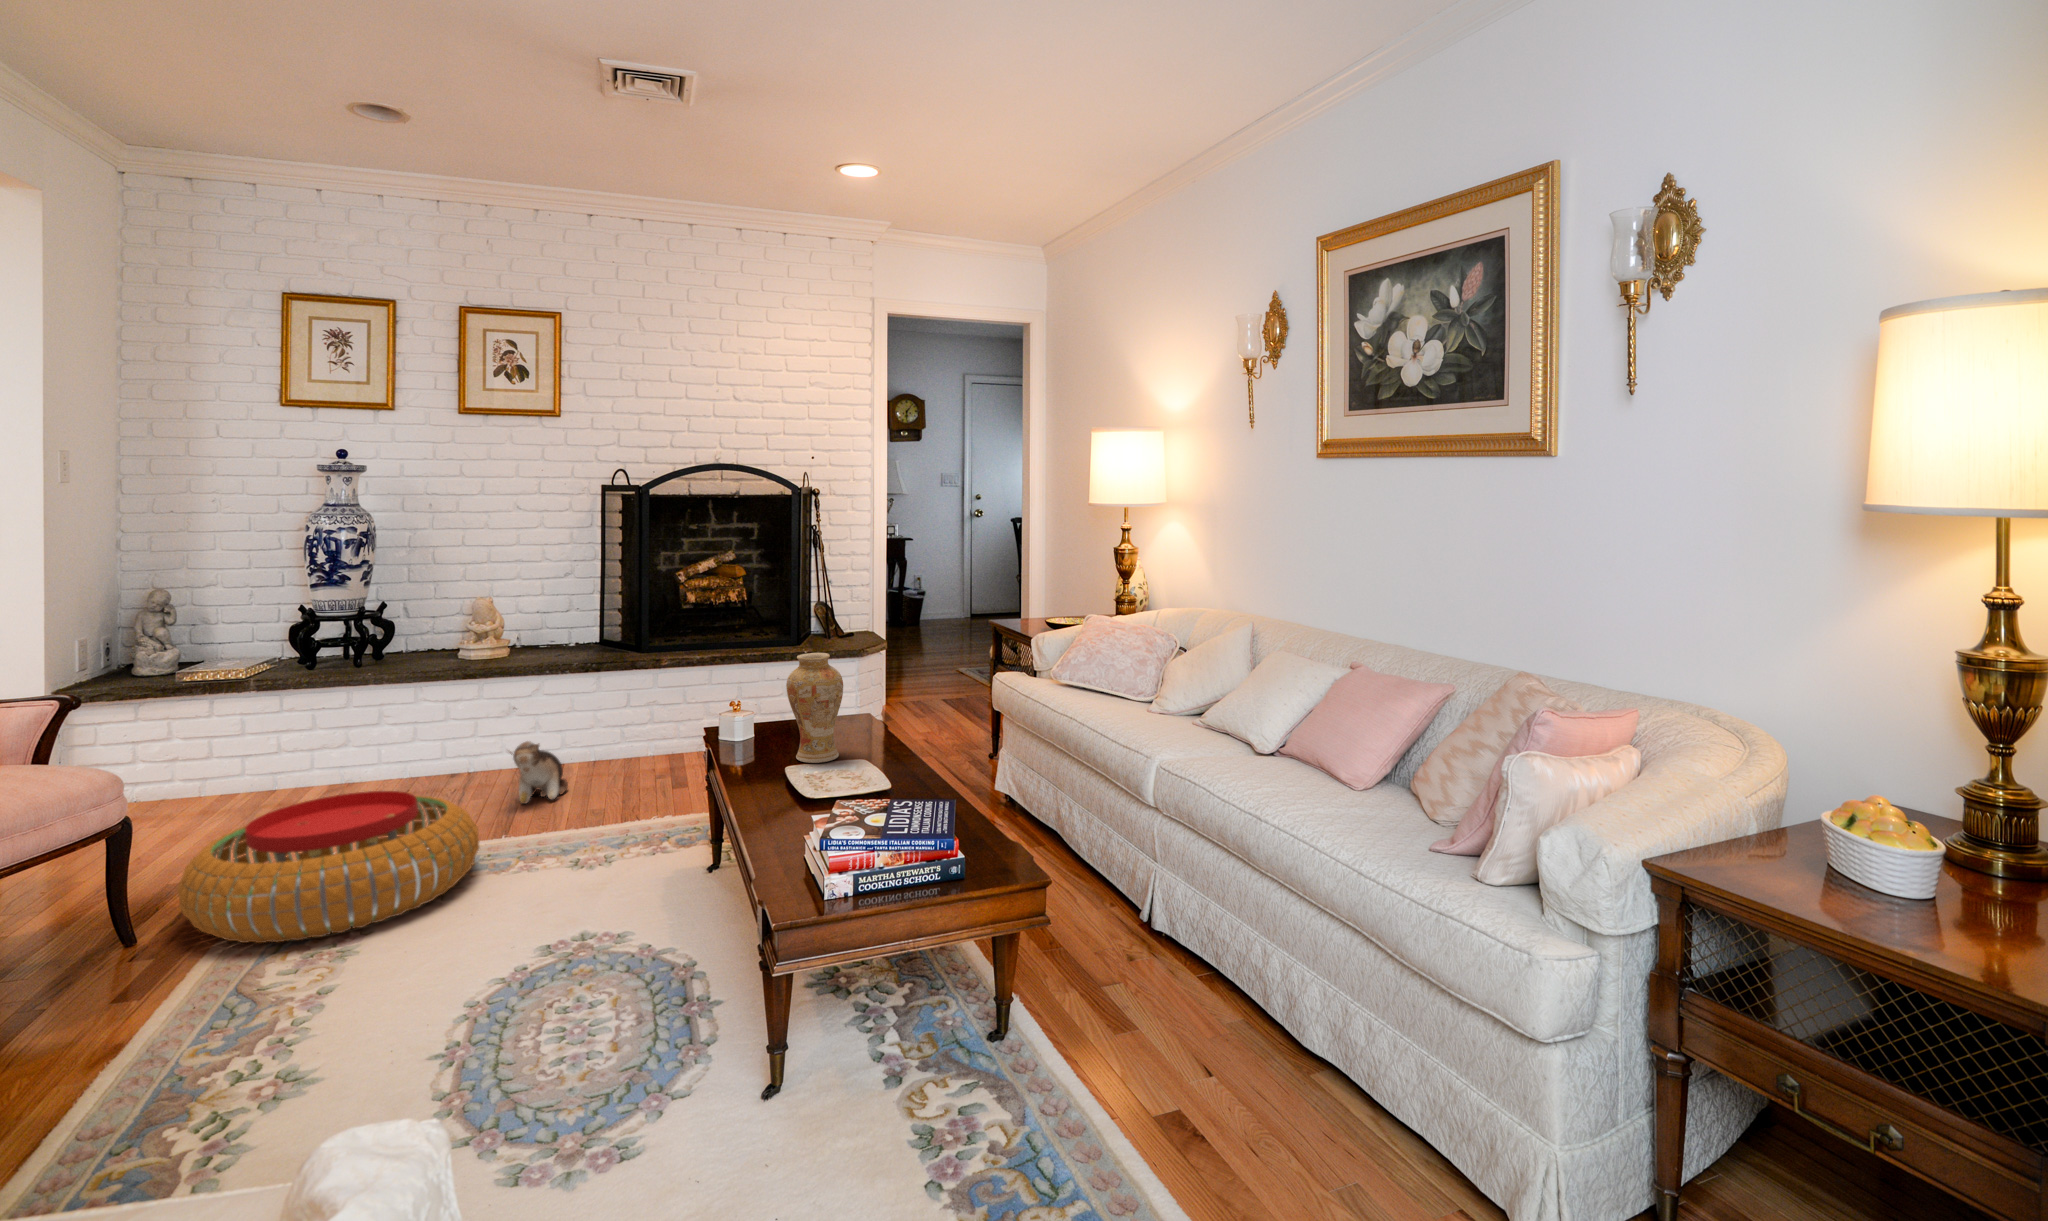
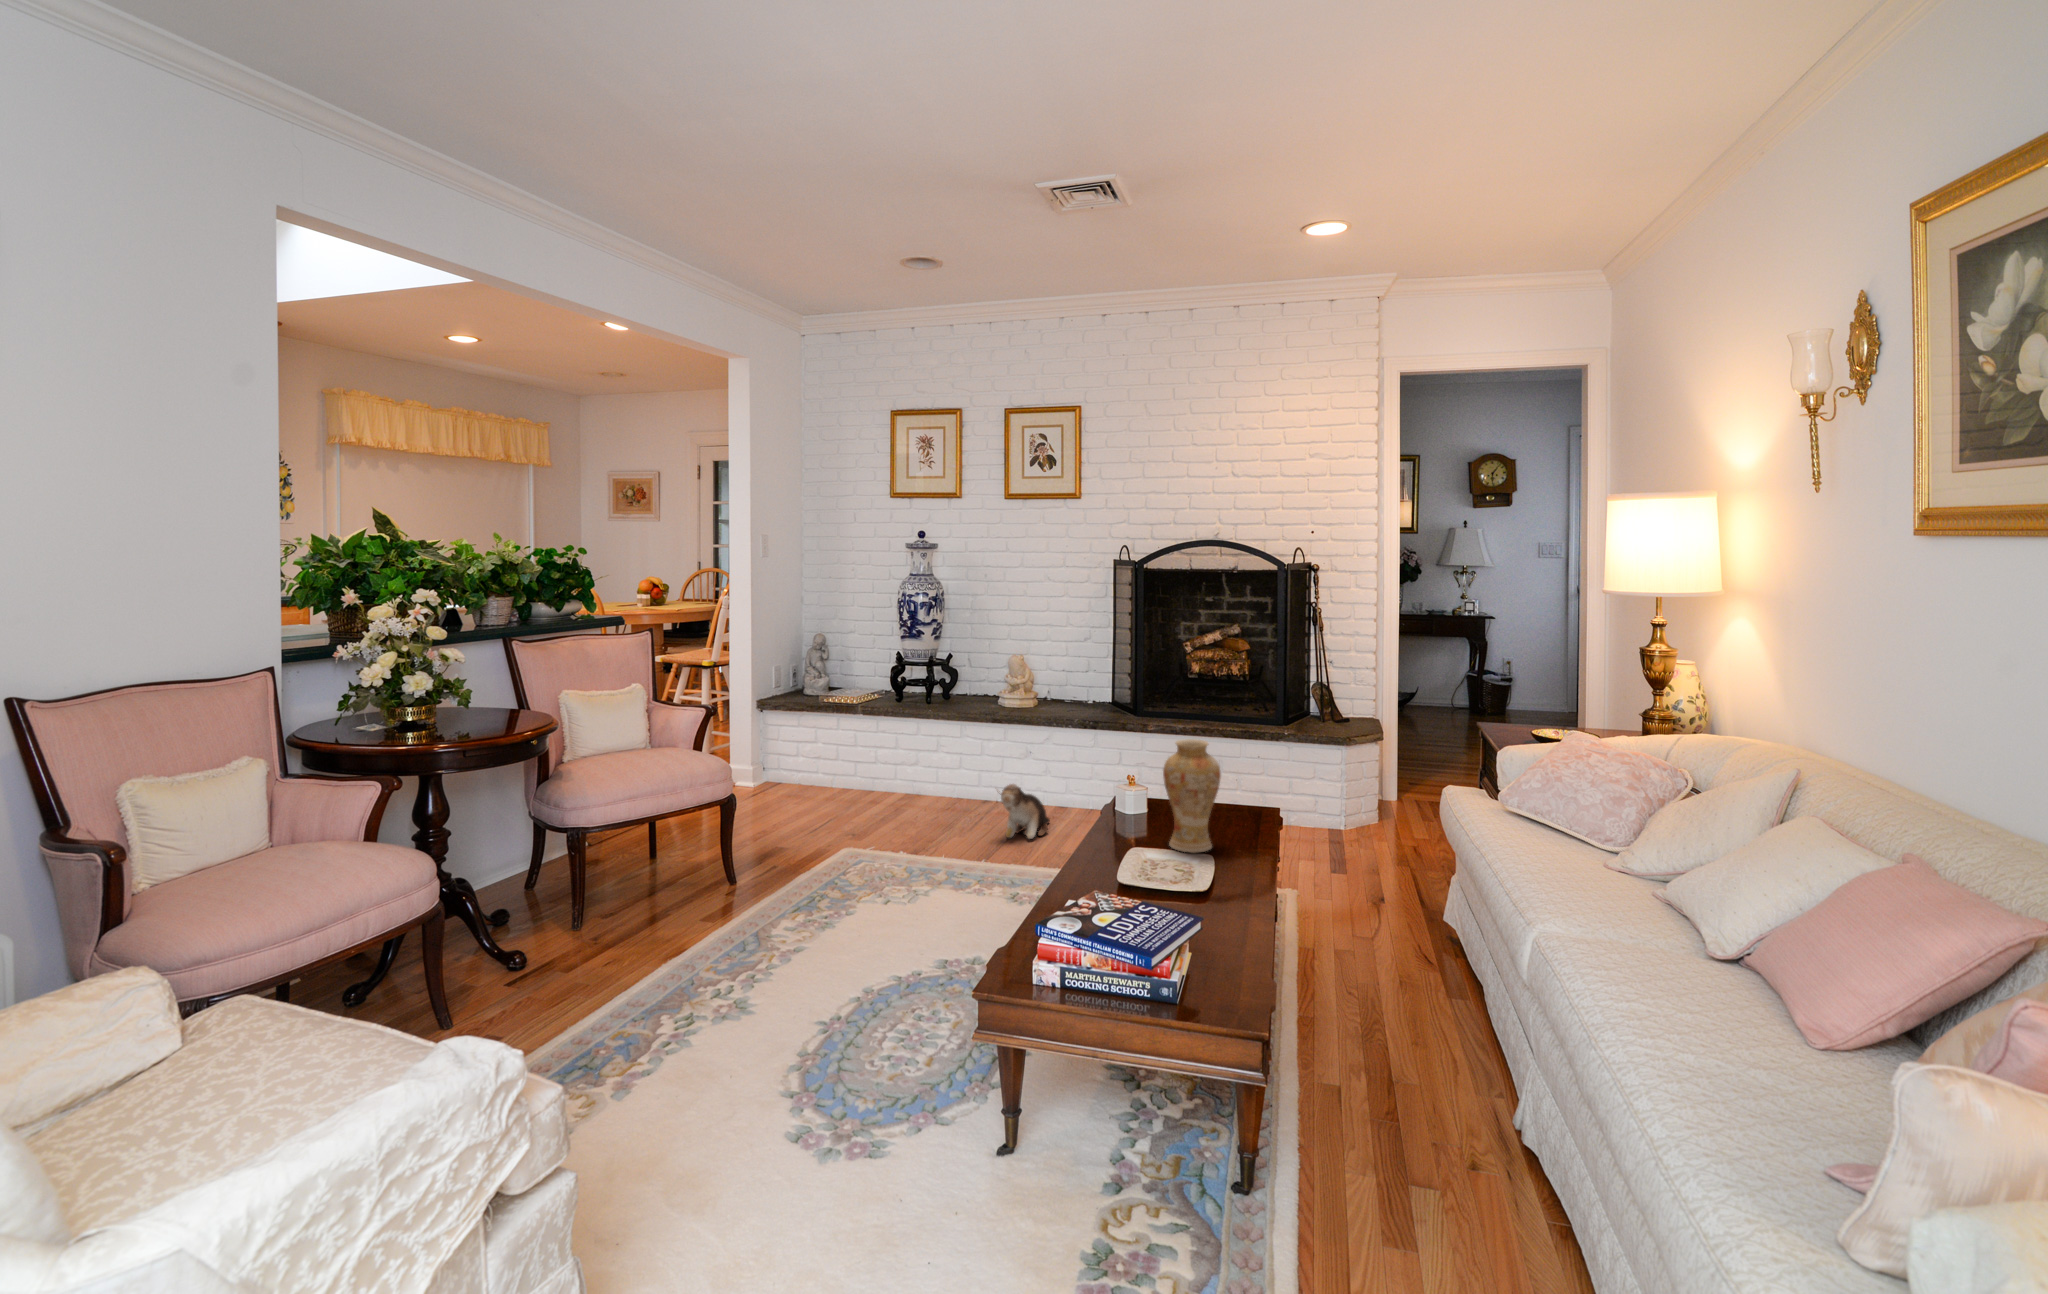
pouf: present [177,791,479,943] -> none [752,804,946,910]

